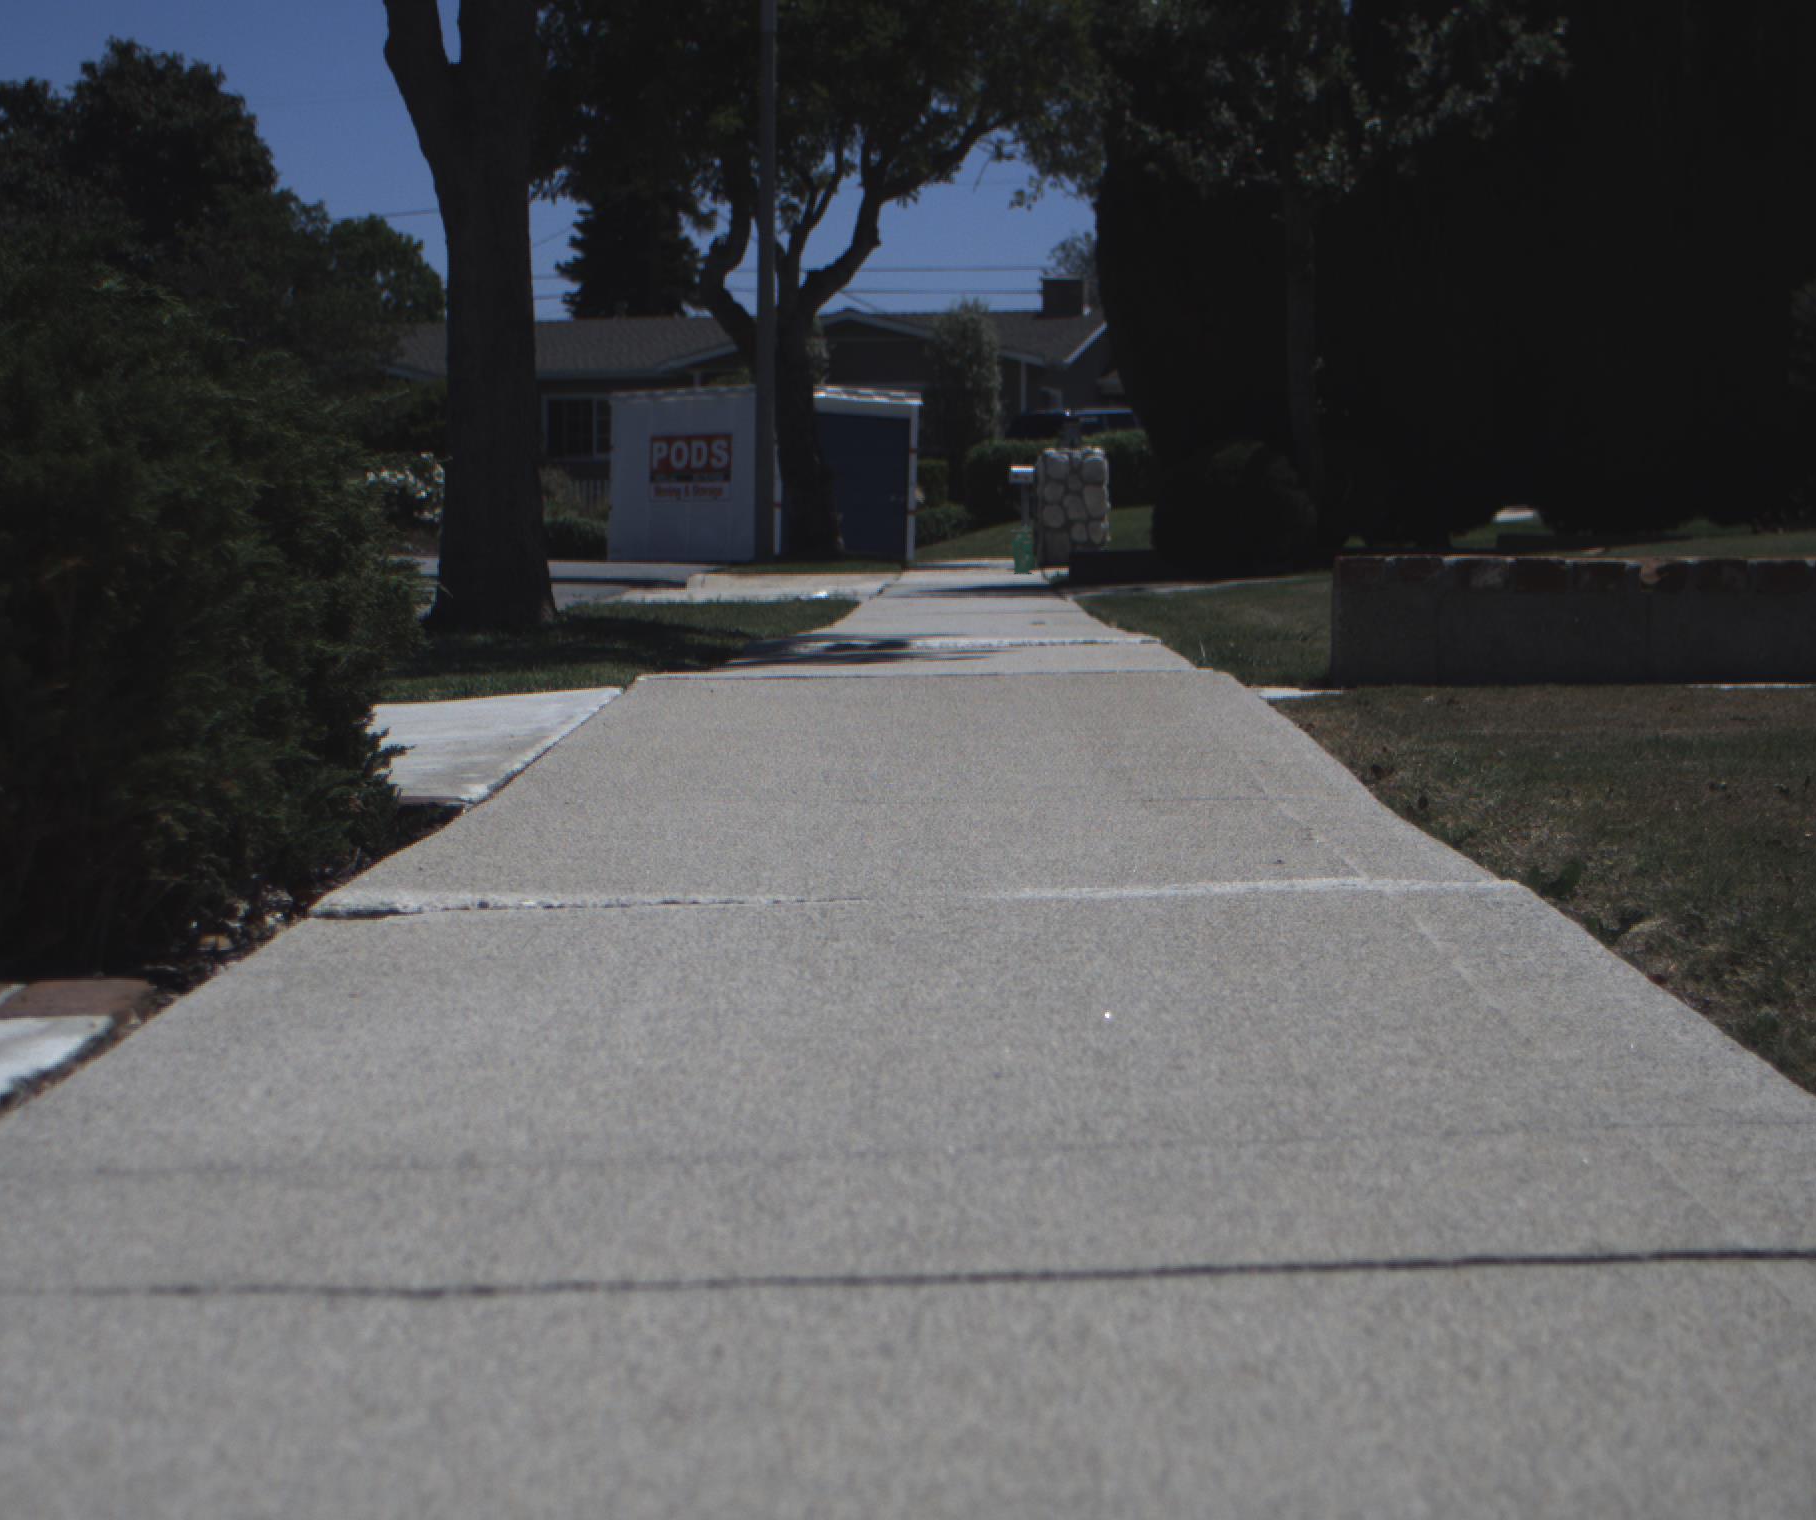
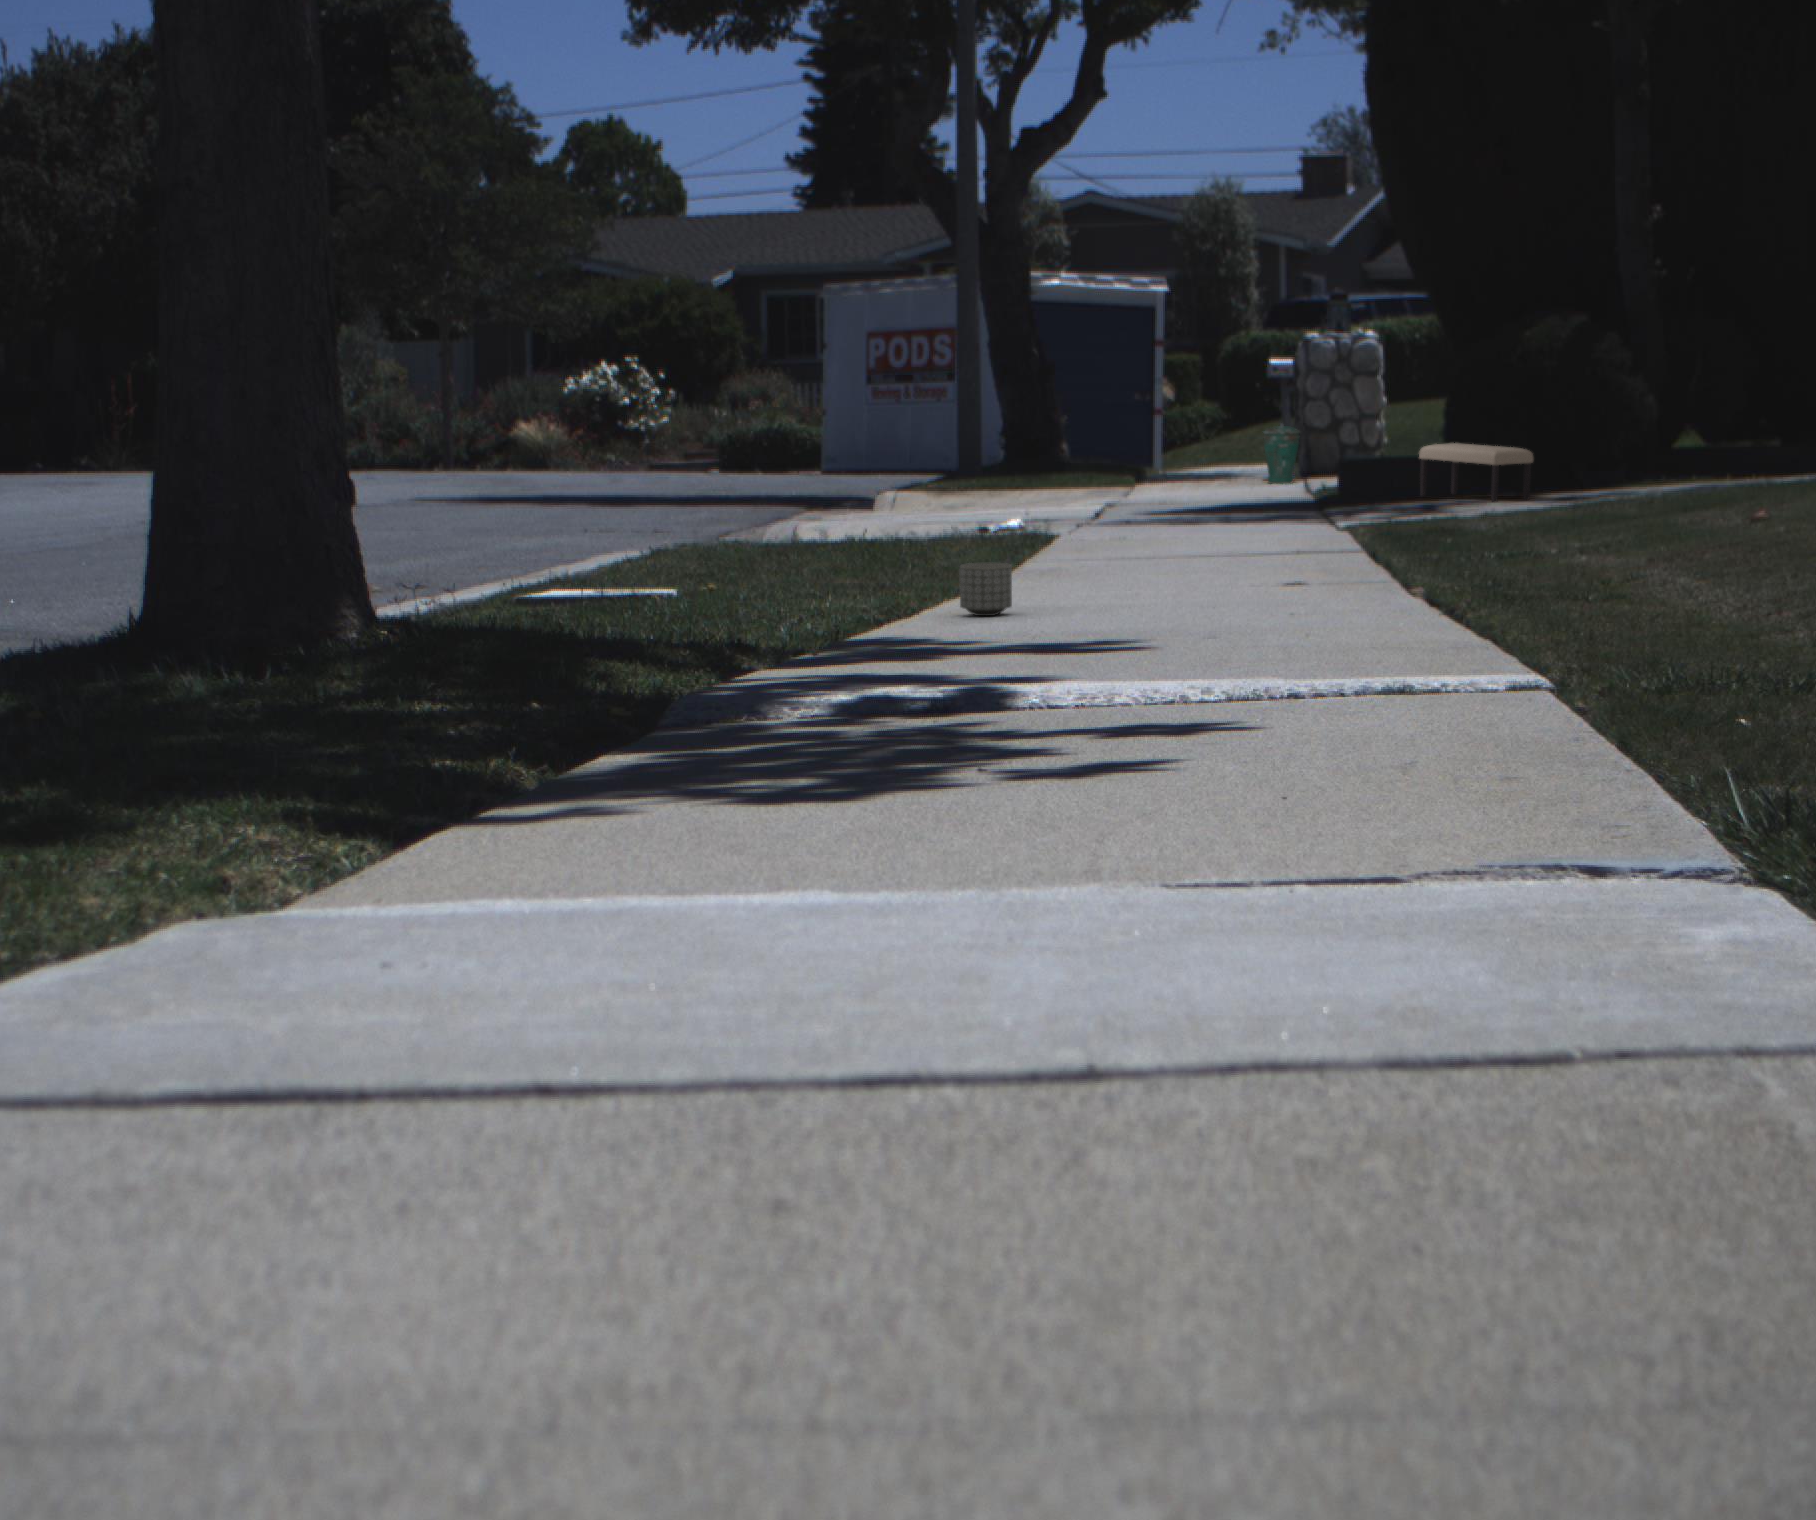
bench: none [1134,539,1220,586] -> present [1419,443,1533,502]
planter: none [824,590,859,624] -> present [960,562,1012,616]

